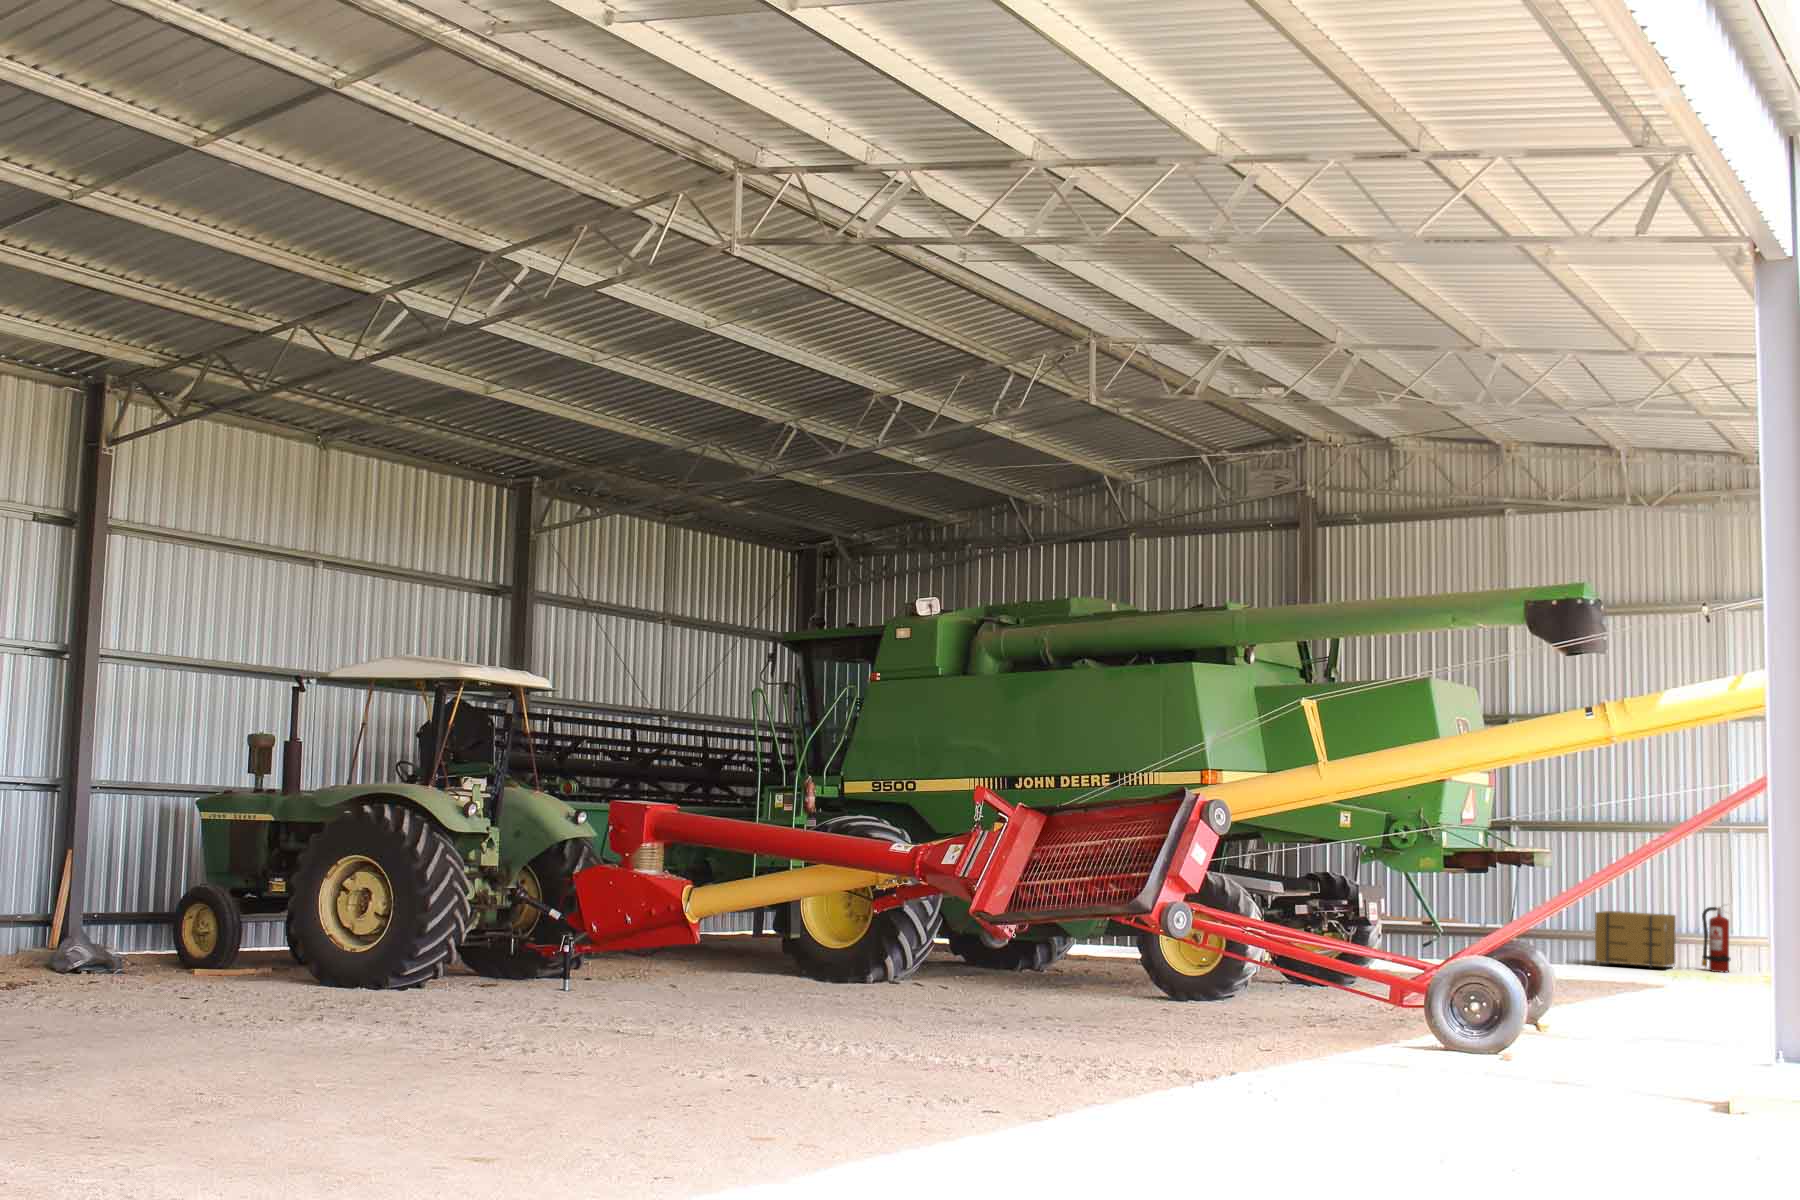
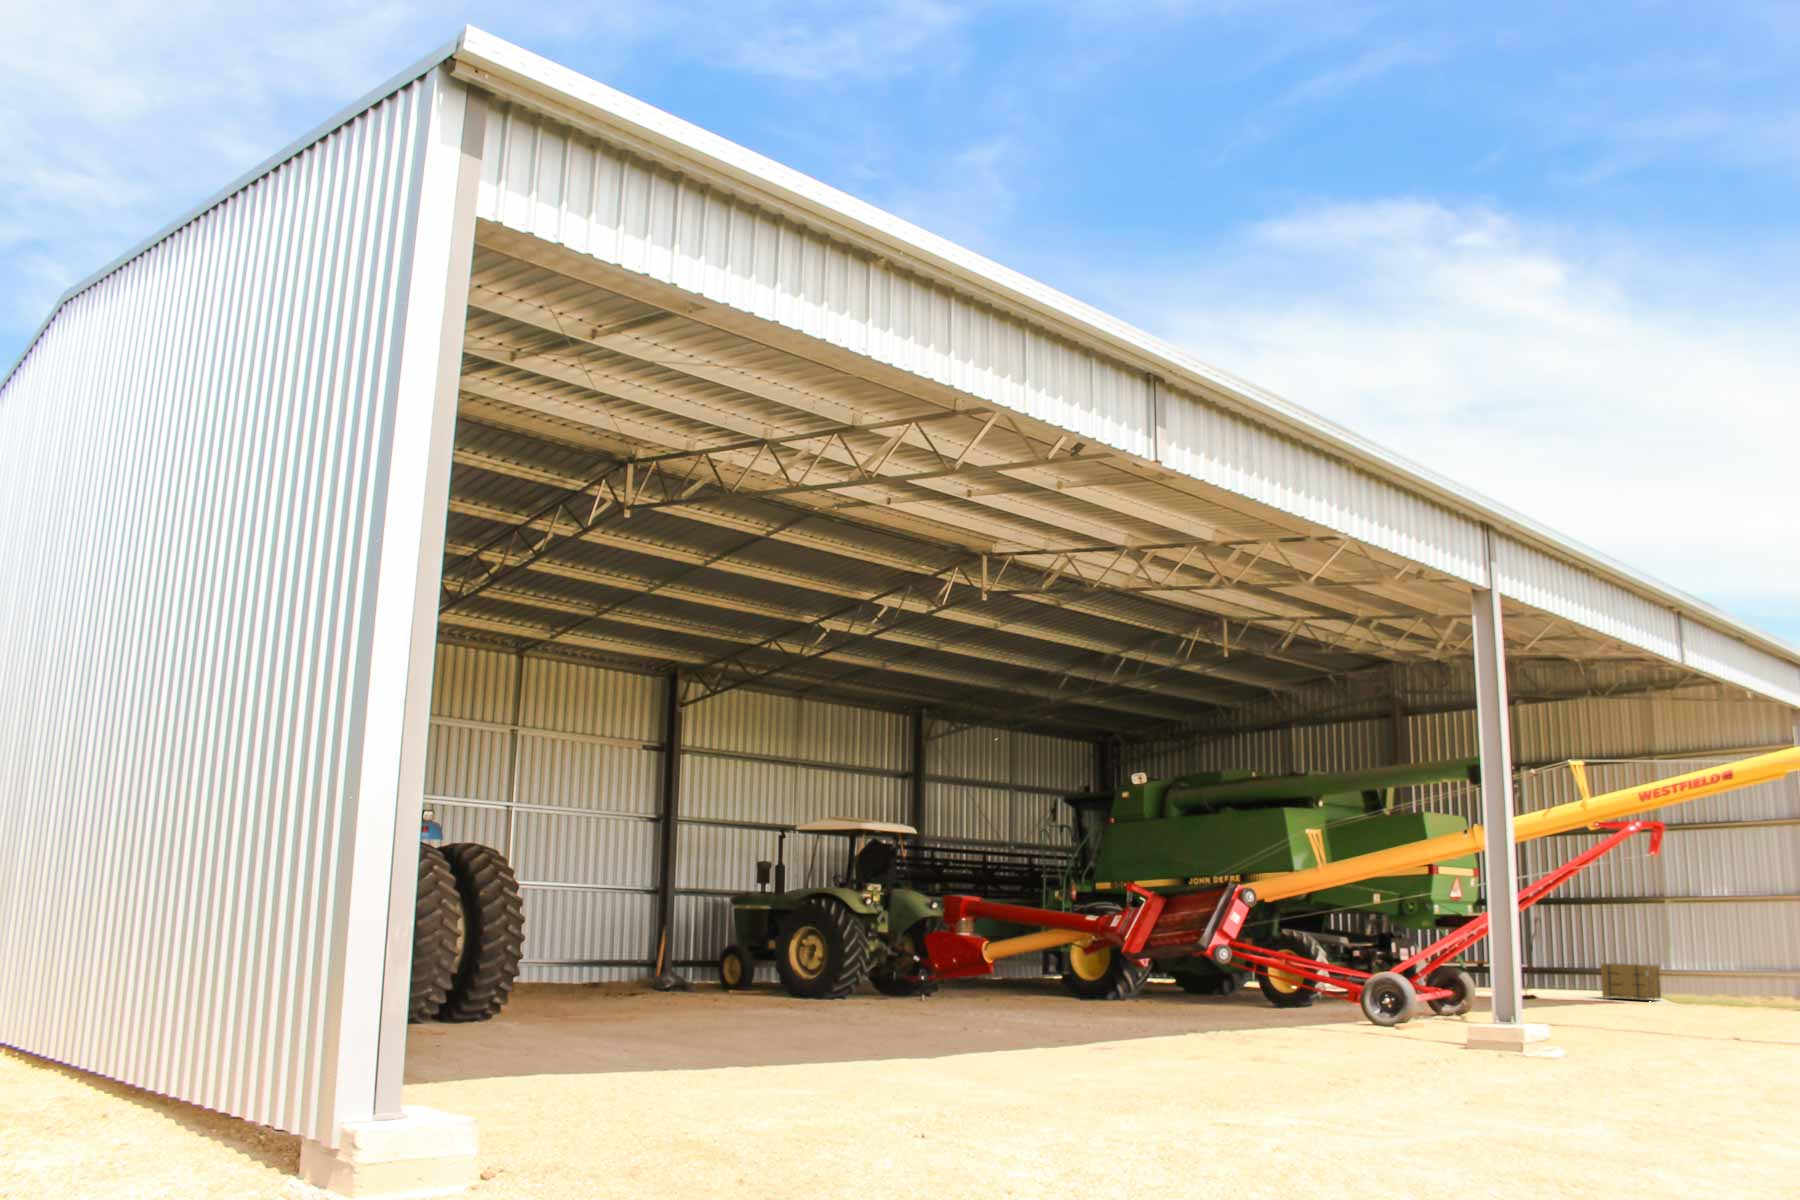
fire extinguisher: present [1702,905,1731,972] -> none [1675,957,1696,1003]

